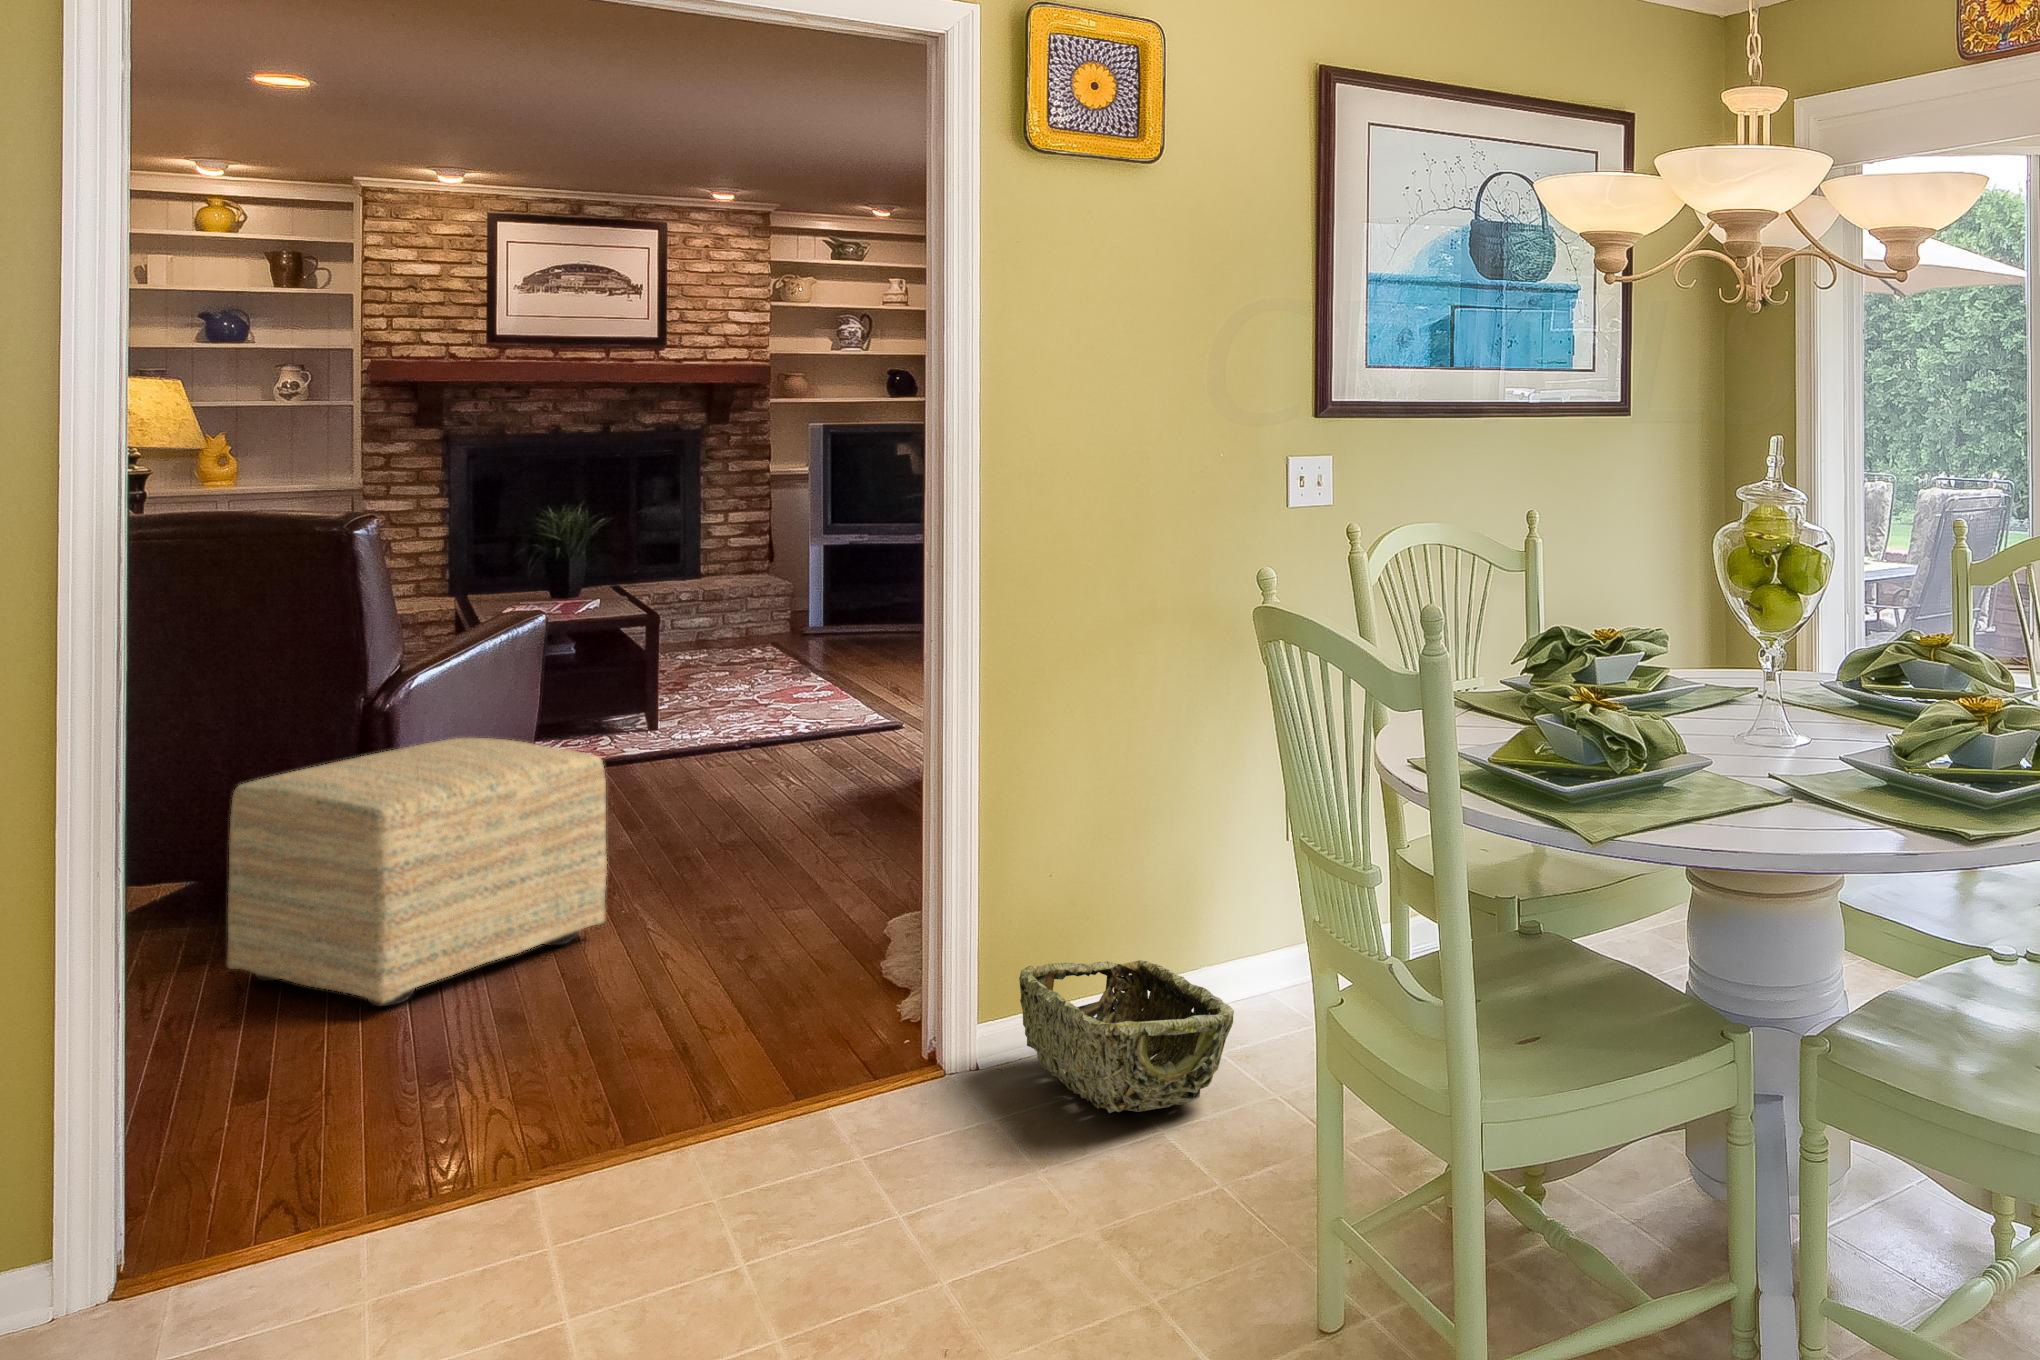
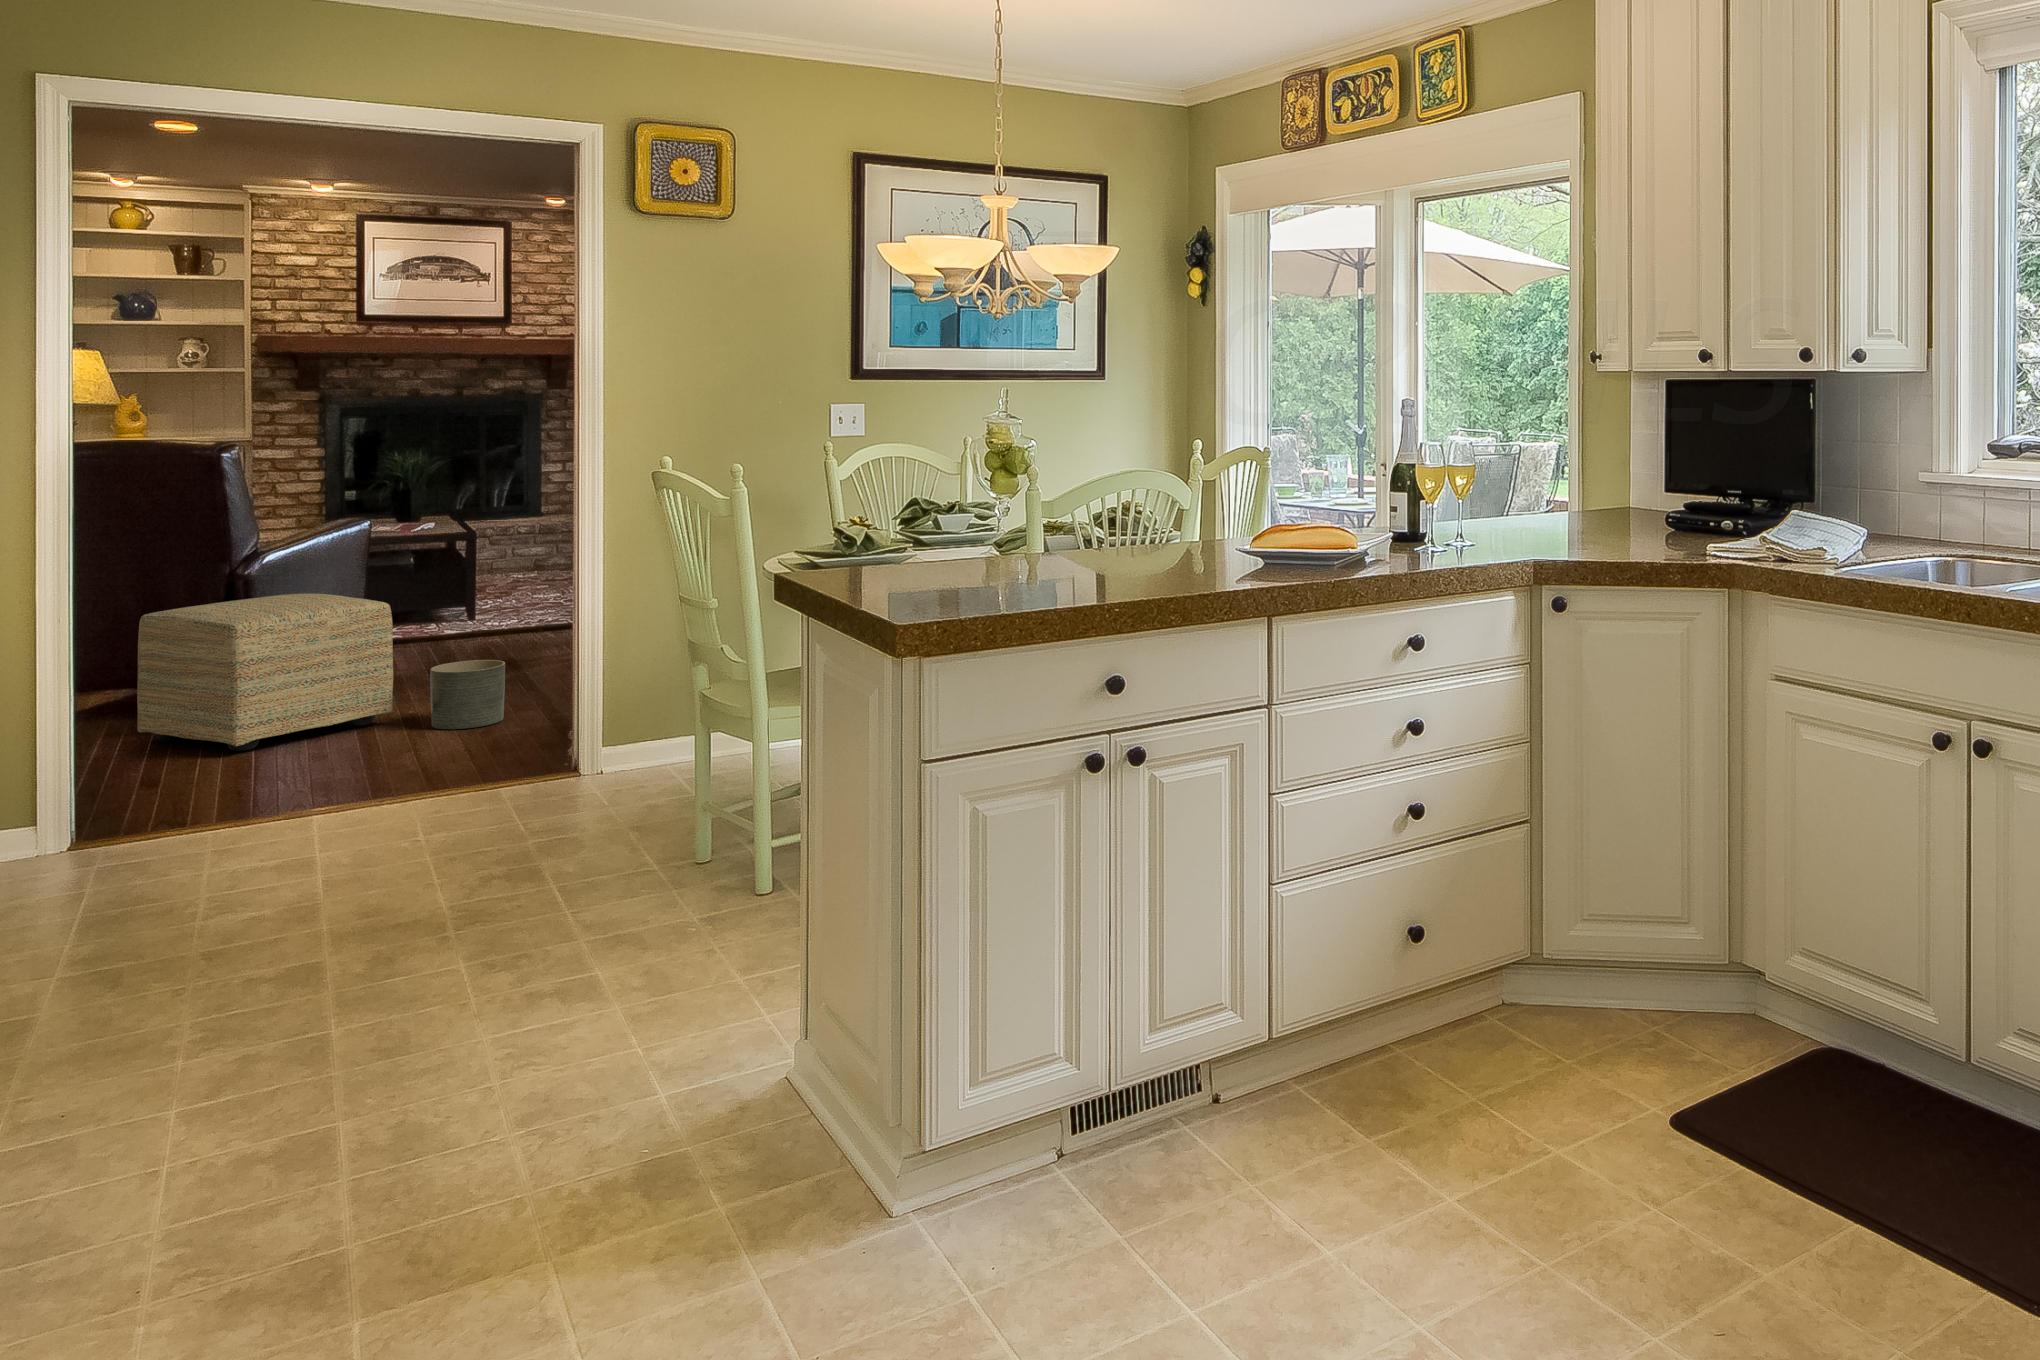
planter: none [664,837,769,952] -> present [430,660,505,729]
woven basket: present [1019,960,1234,1113] -> none [626,714,751,791]

